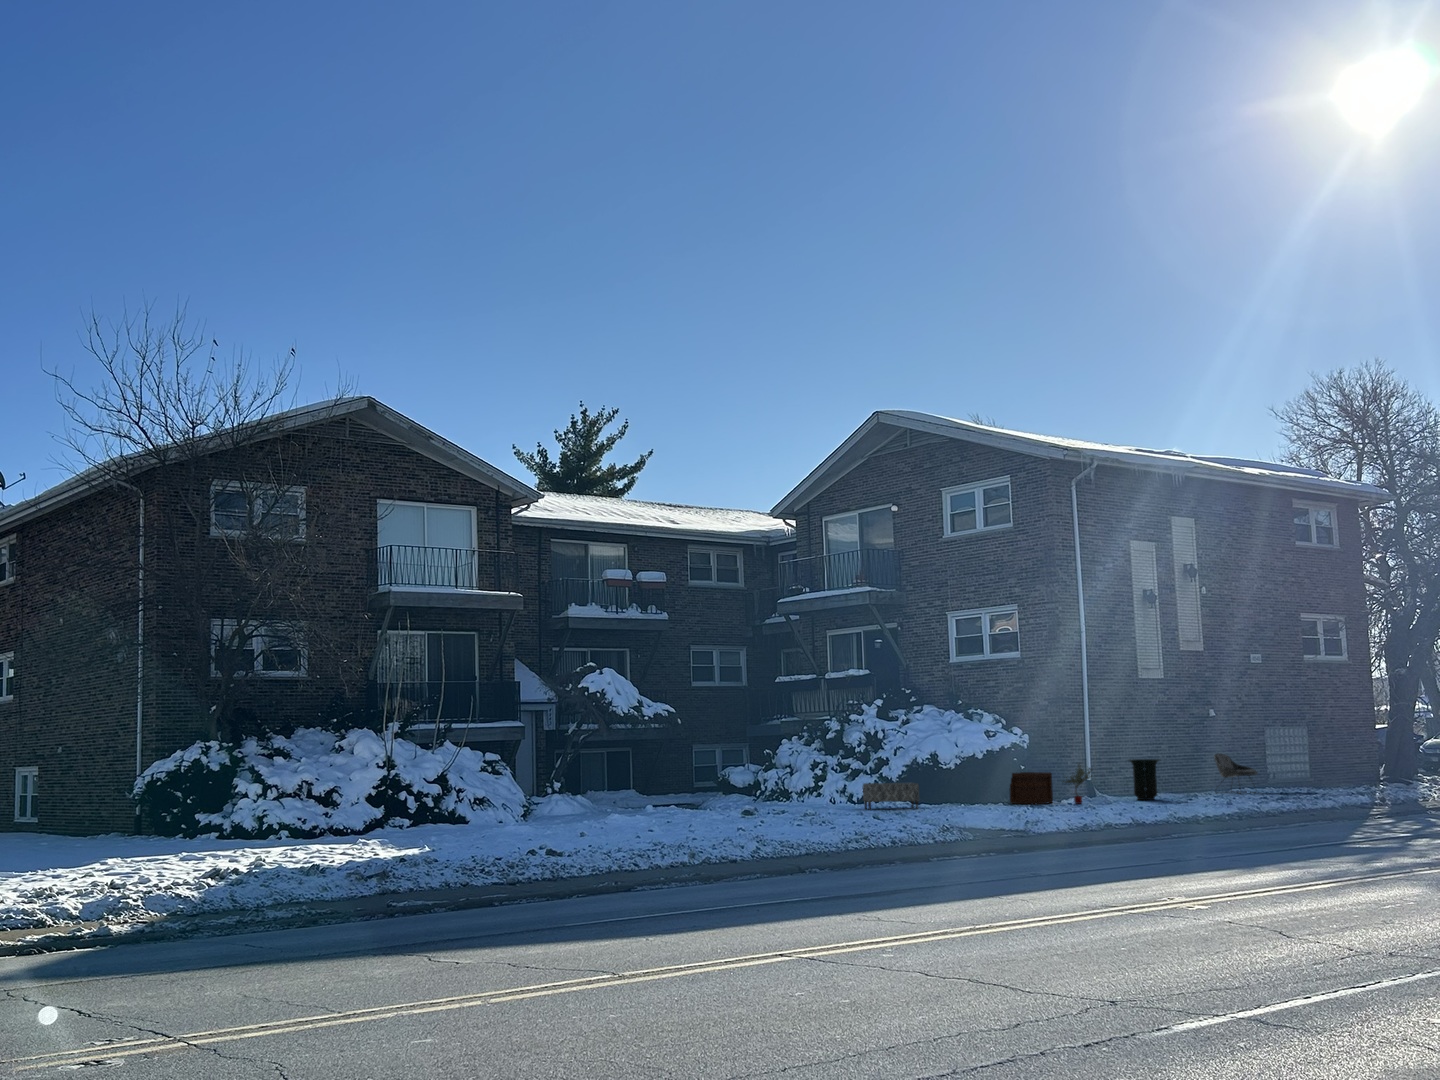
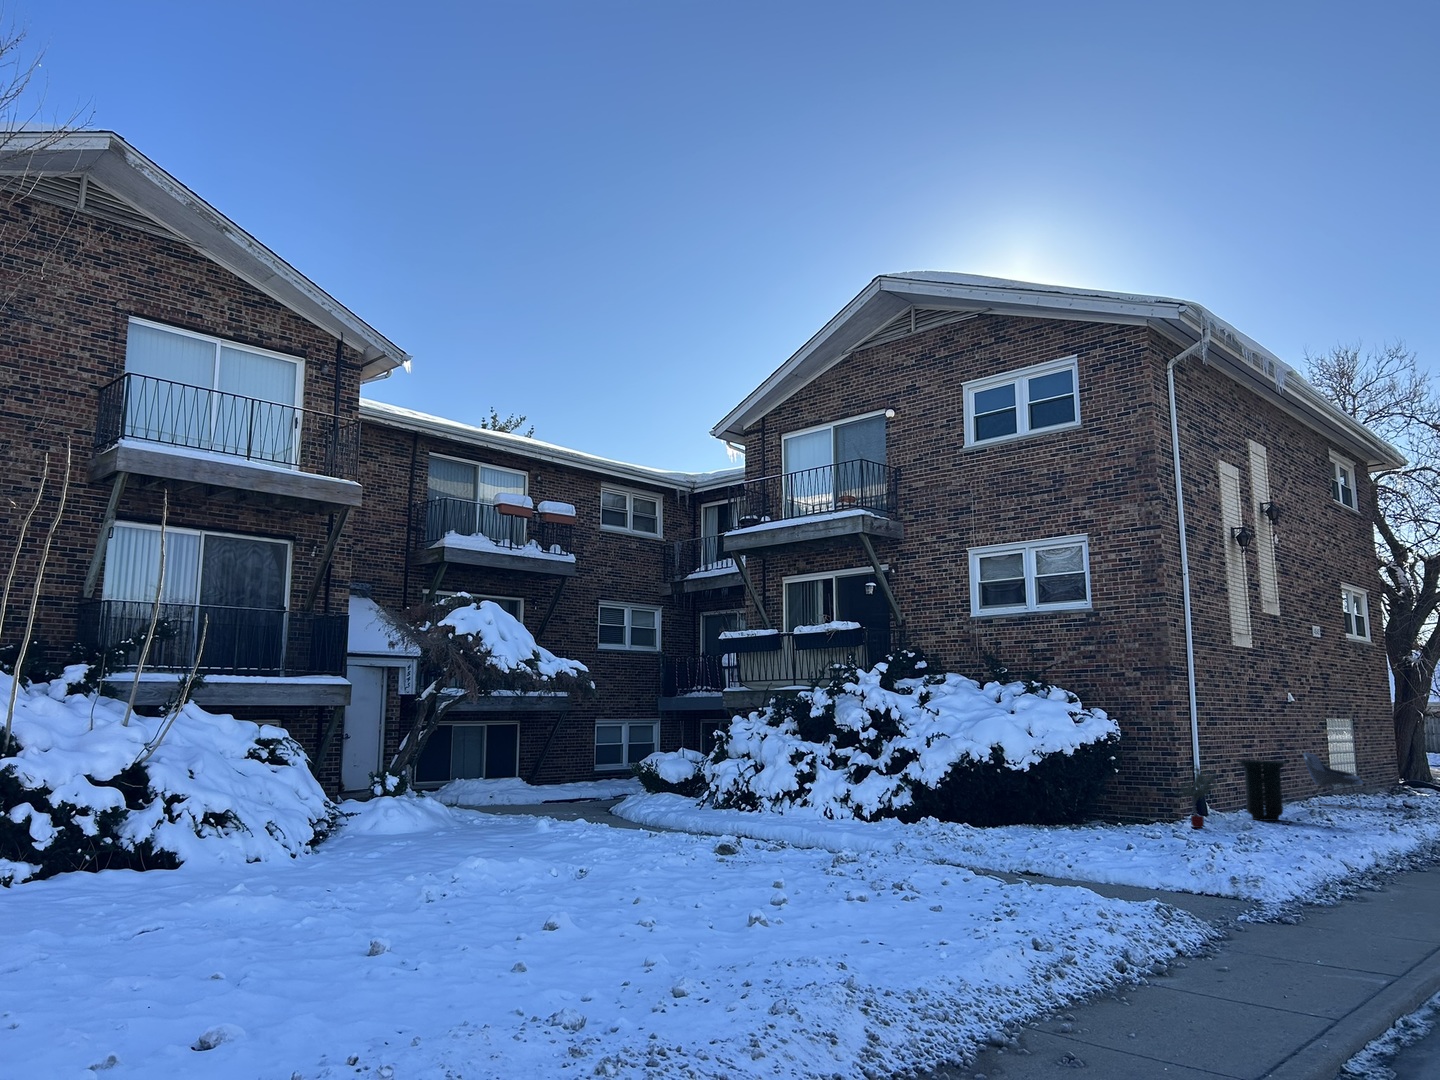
wooden crate: present [1010,772,1053,805] -> none [1088,776,1151,828]
bench: present [863,783,919,809] -> none [885,791,979,836]

